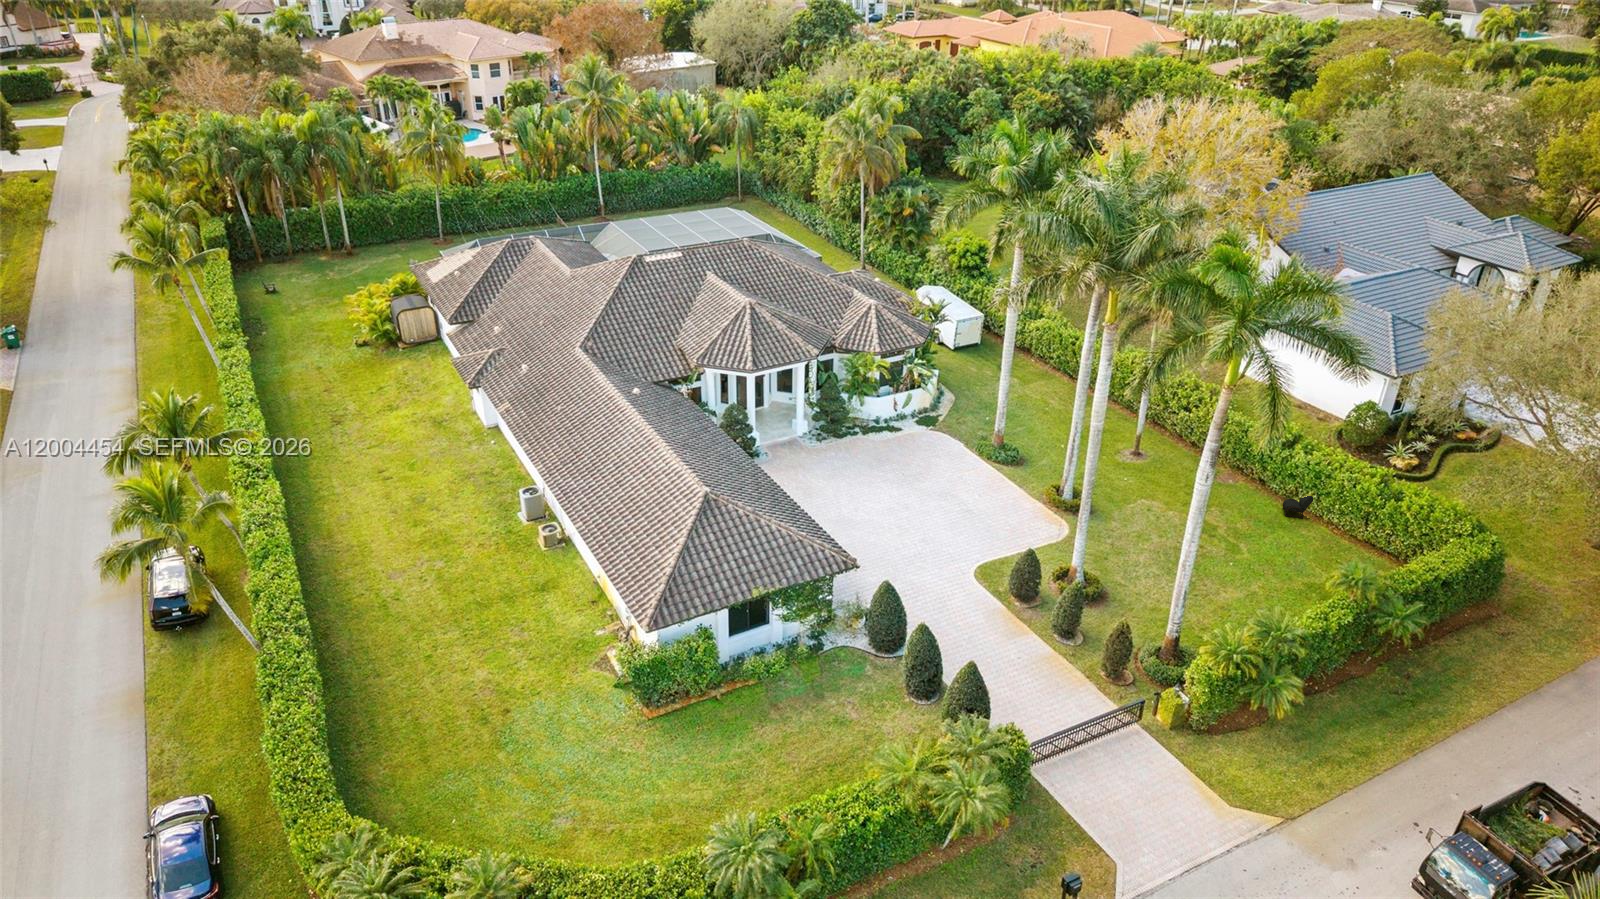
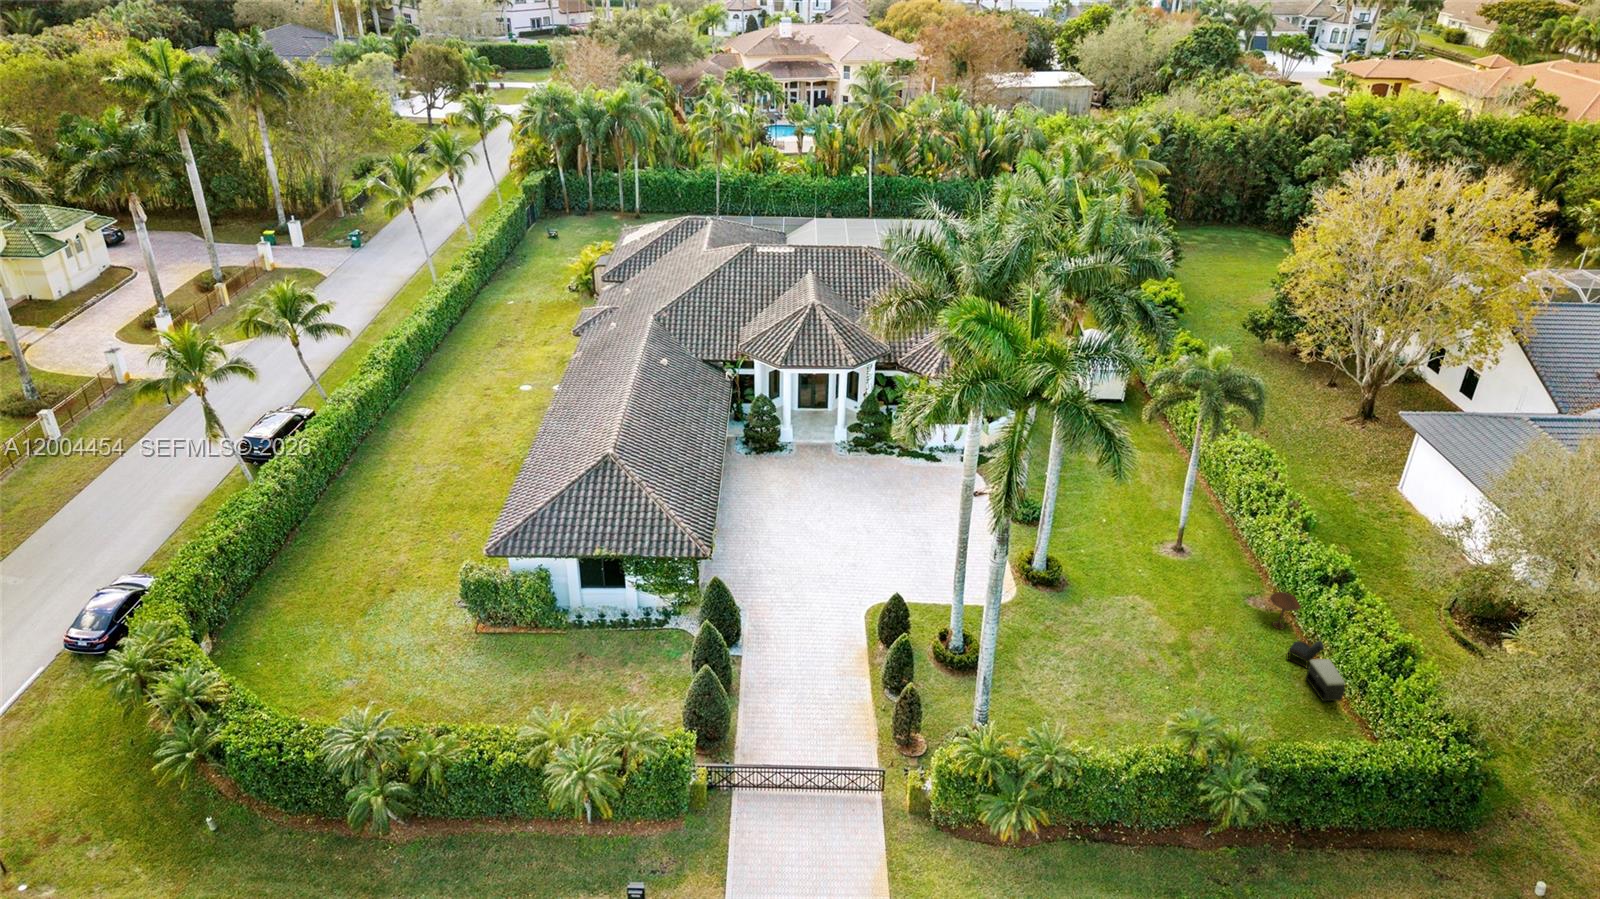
pedestal table: none [1251,464,1277,496] -> present [1270,592,1301,629]
storage bench: none [1309,505,1349,539] -> present [1306,659,1345,701]

